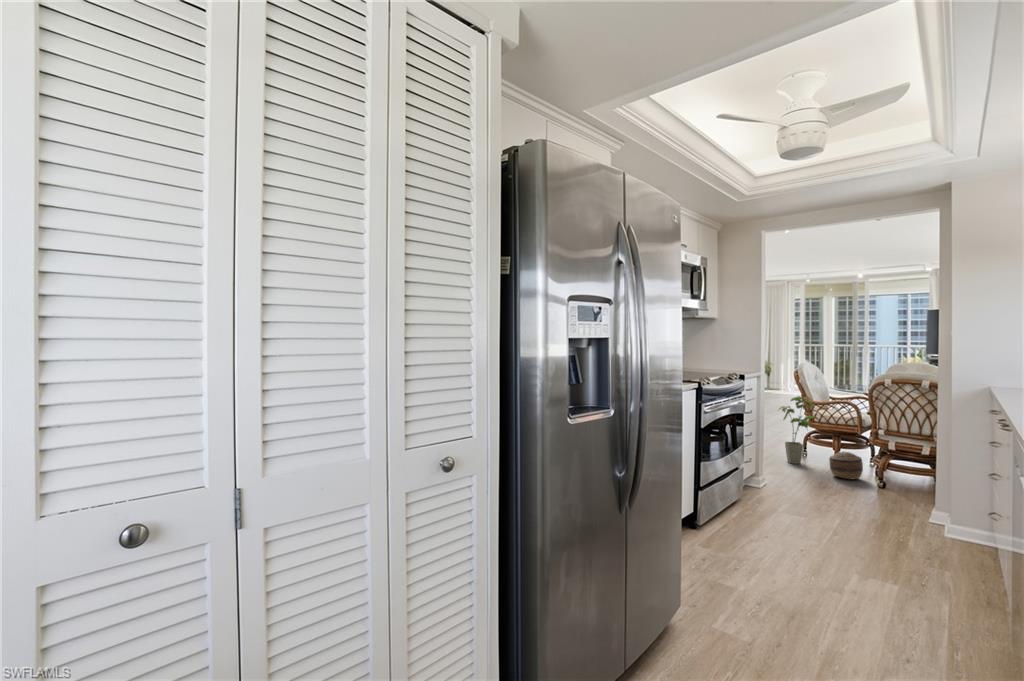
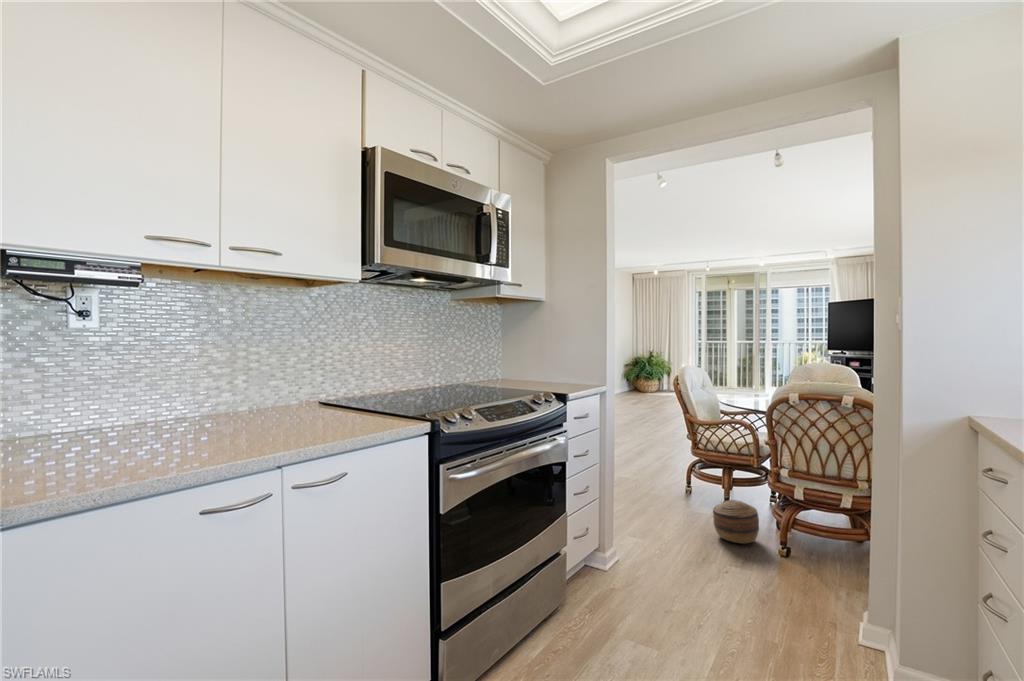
house plant: present [780,396,815,464] -> none [649,415,701,511]

